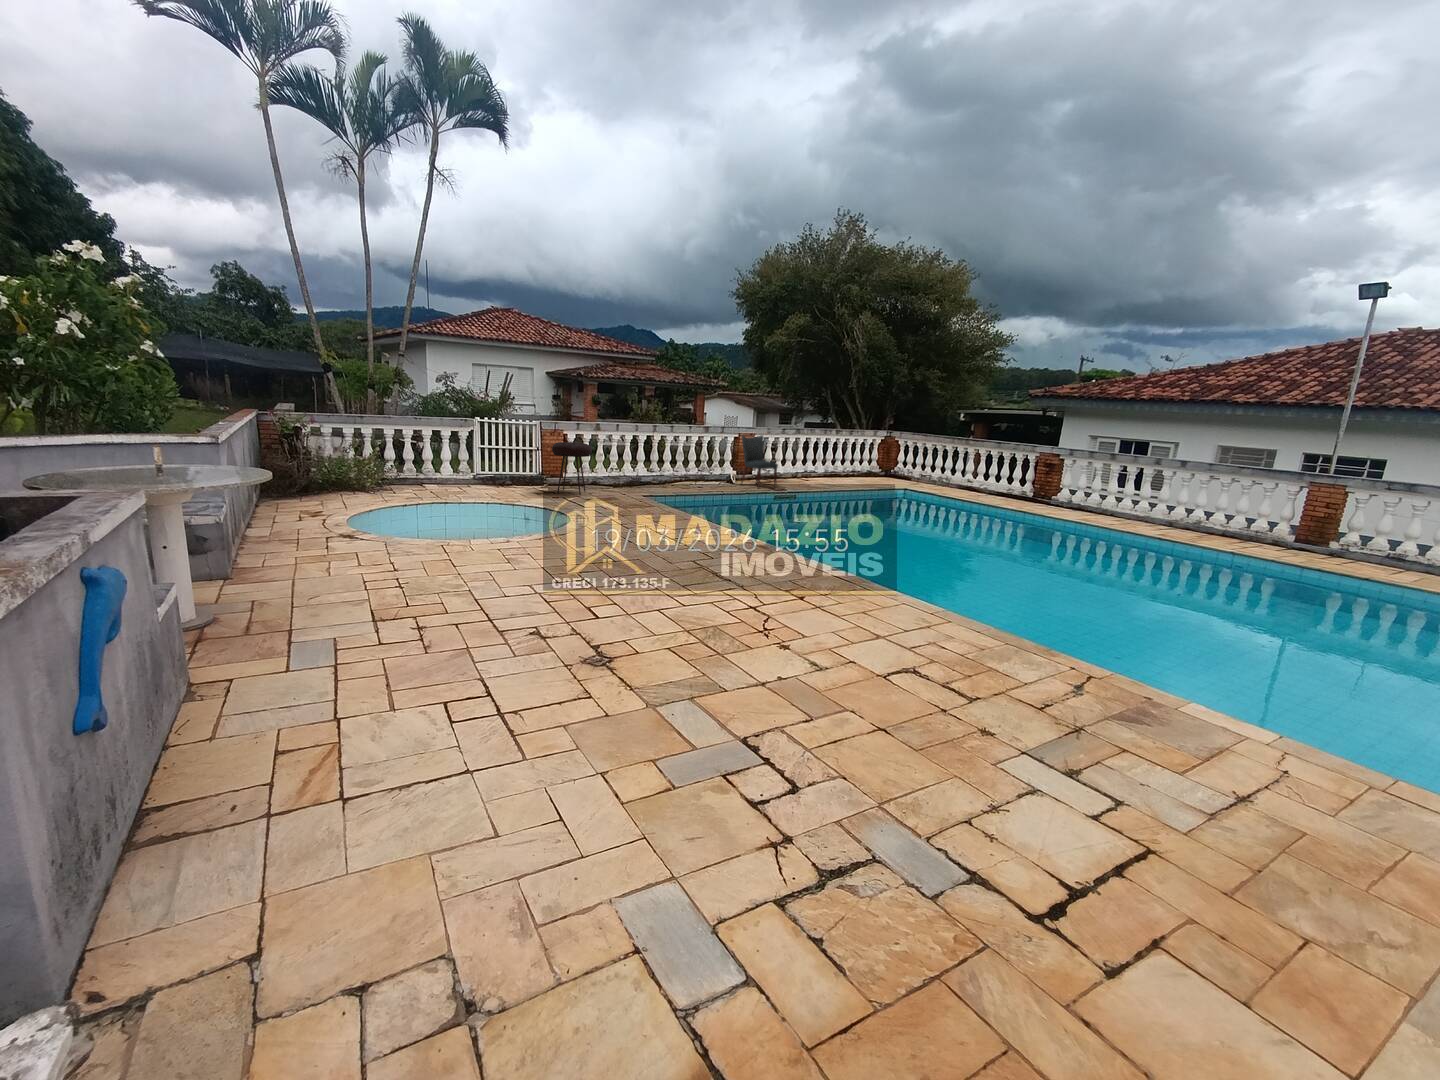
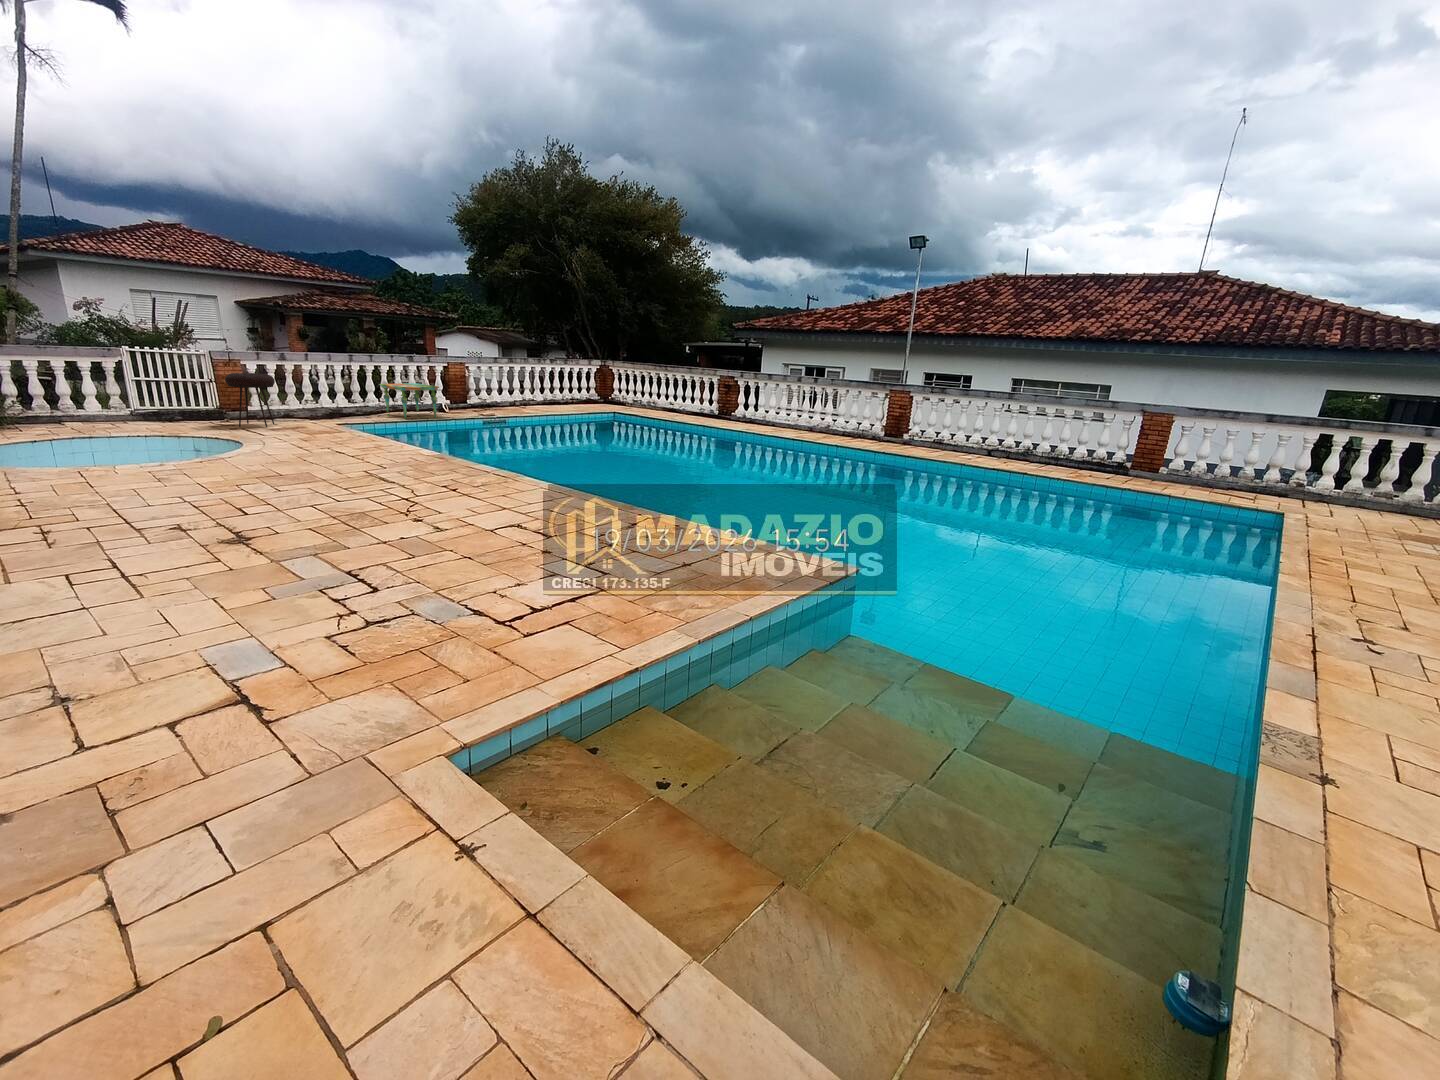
chair: present [741,435,778,488] -> none [451,365,493,417]
side table: none [675,453,731,490] -> present [379,383,439,420]

